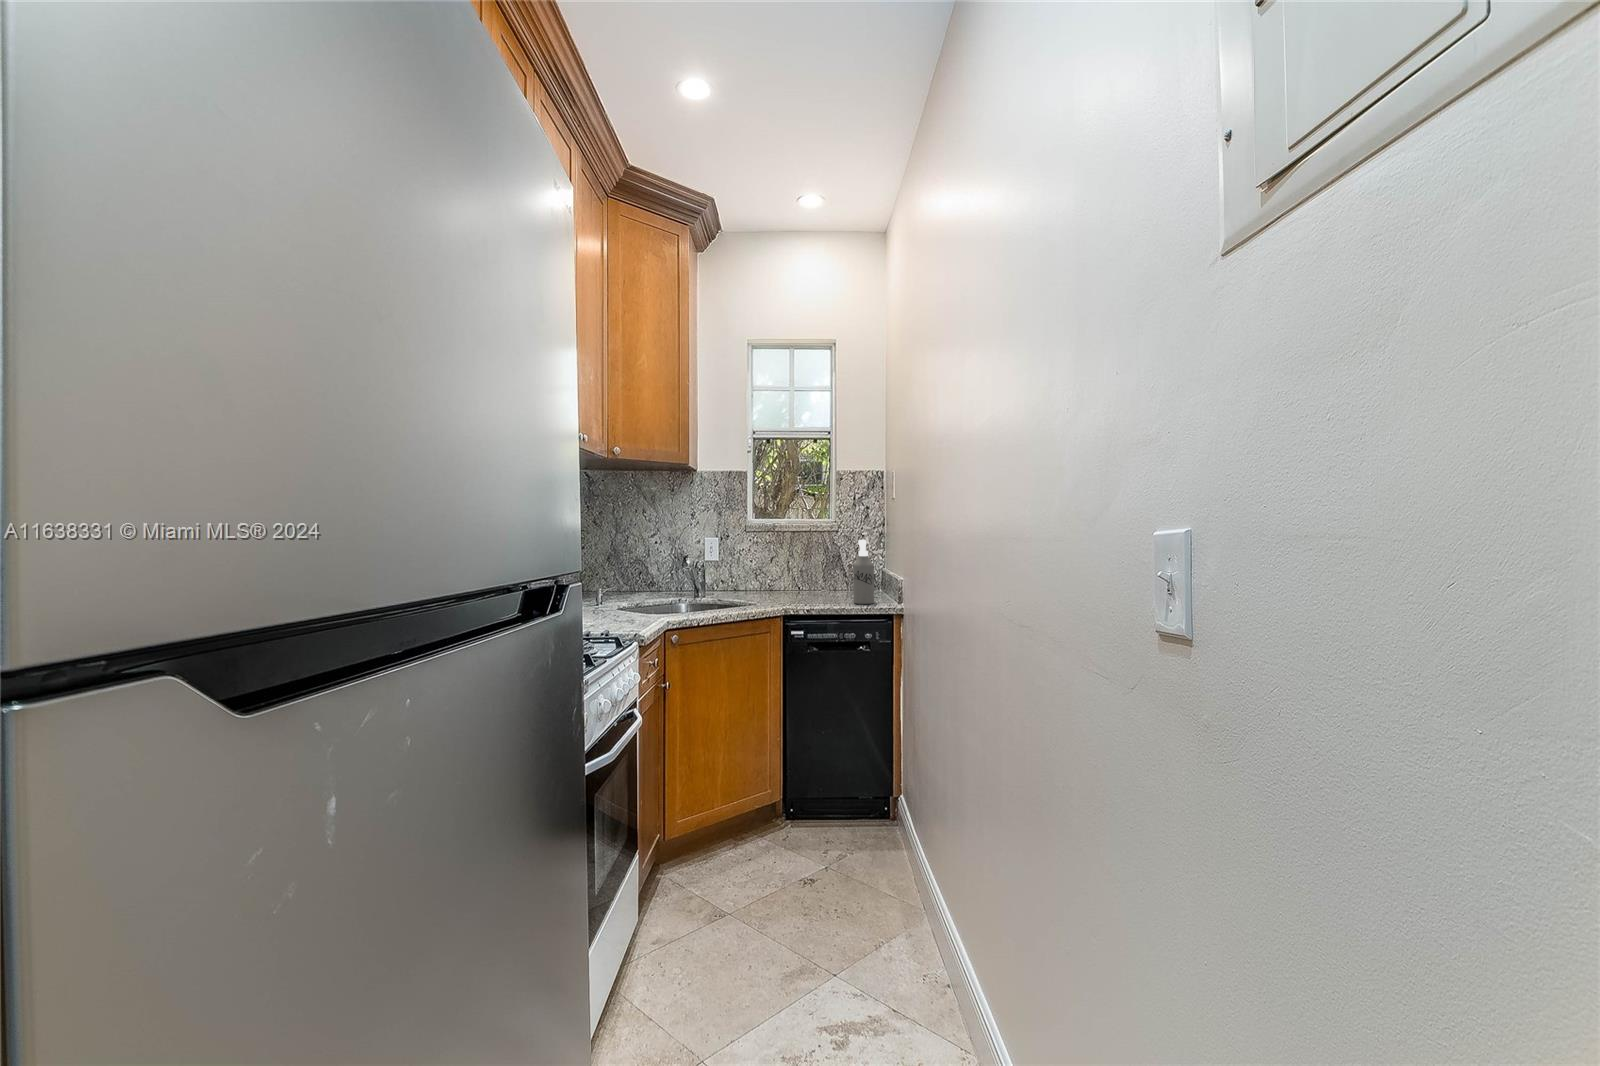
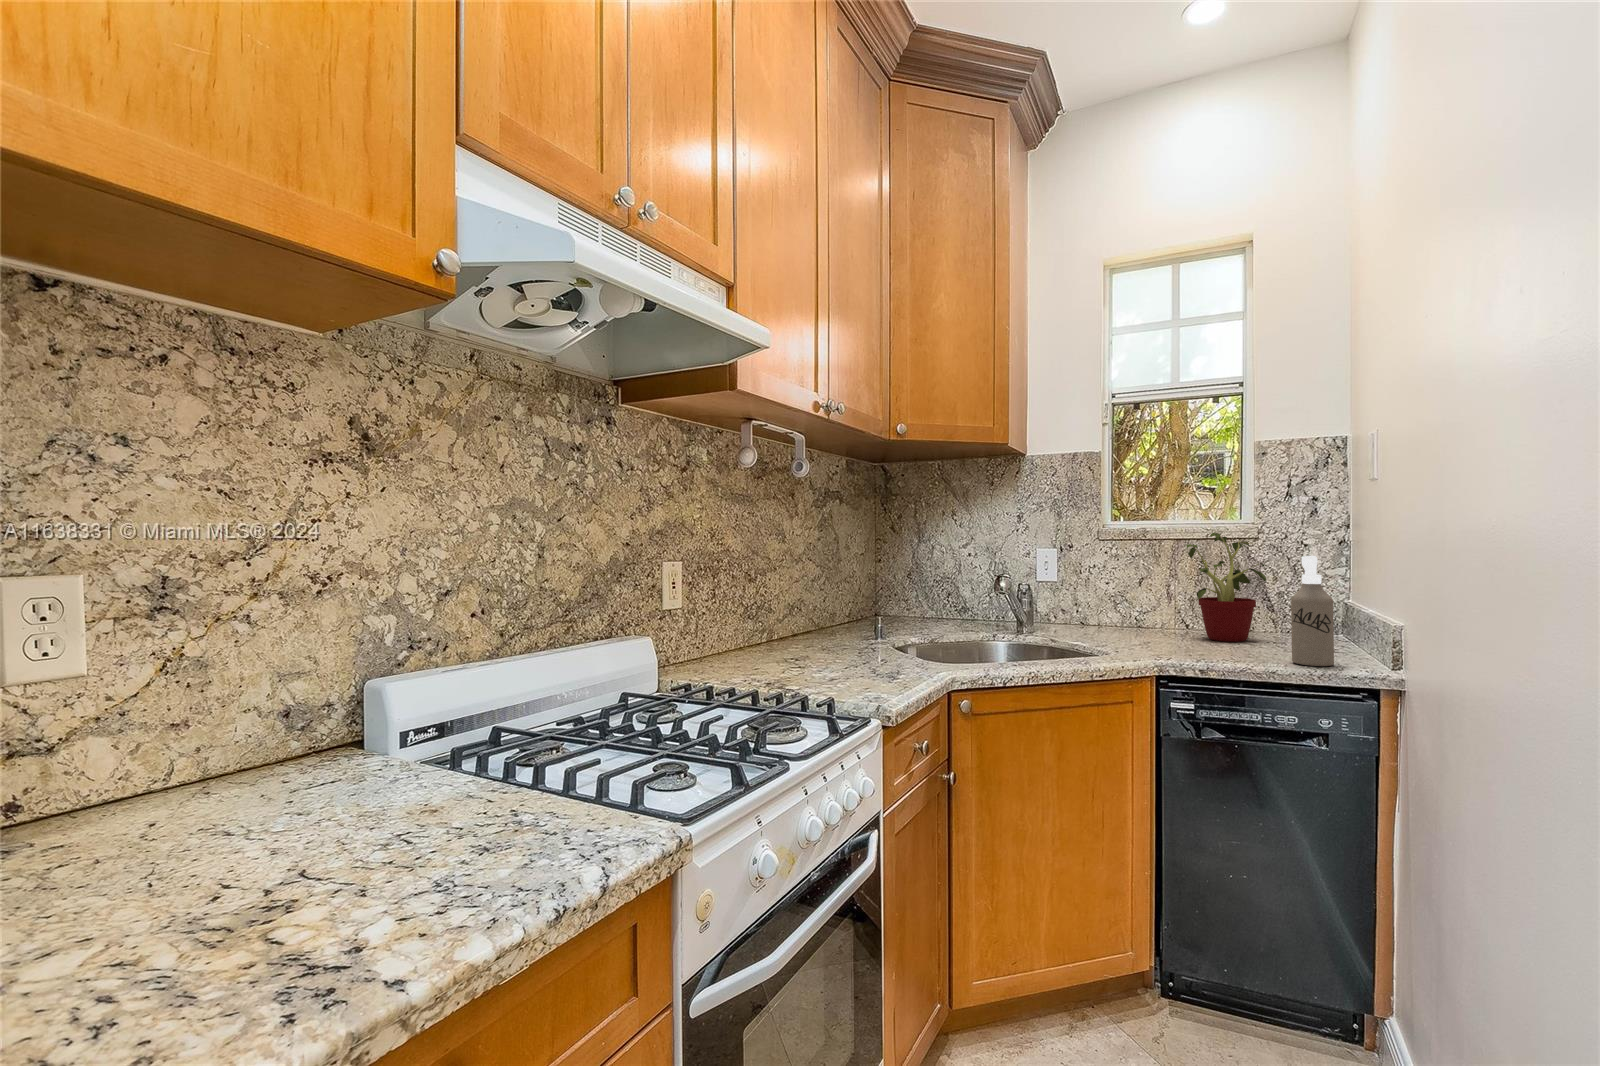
potted plant: none [798,527,843,595] -> present [1187,532,1267,642]

